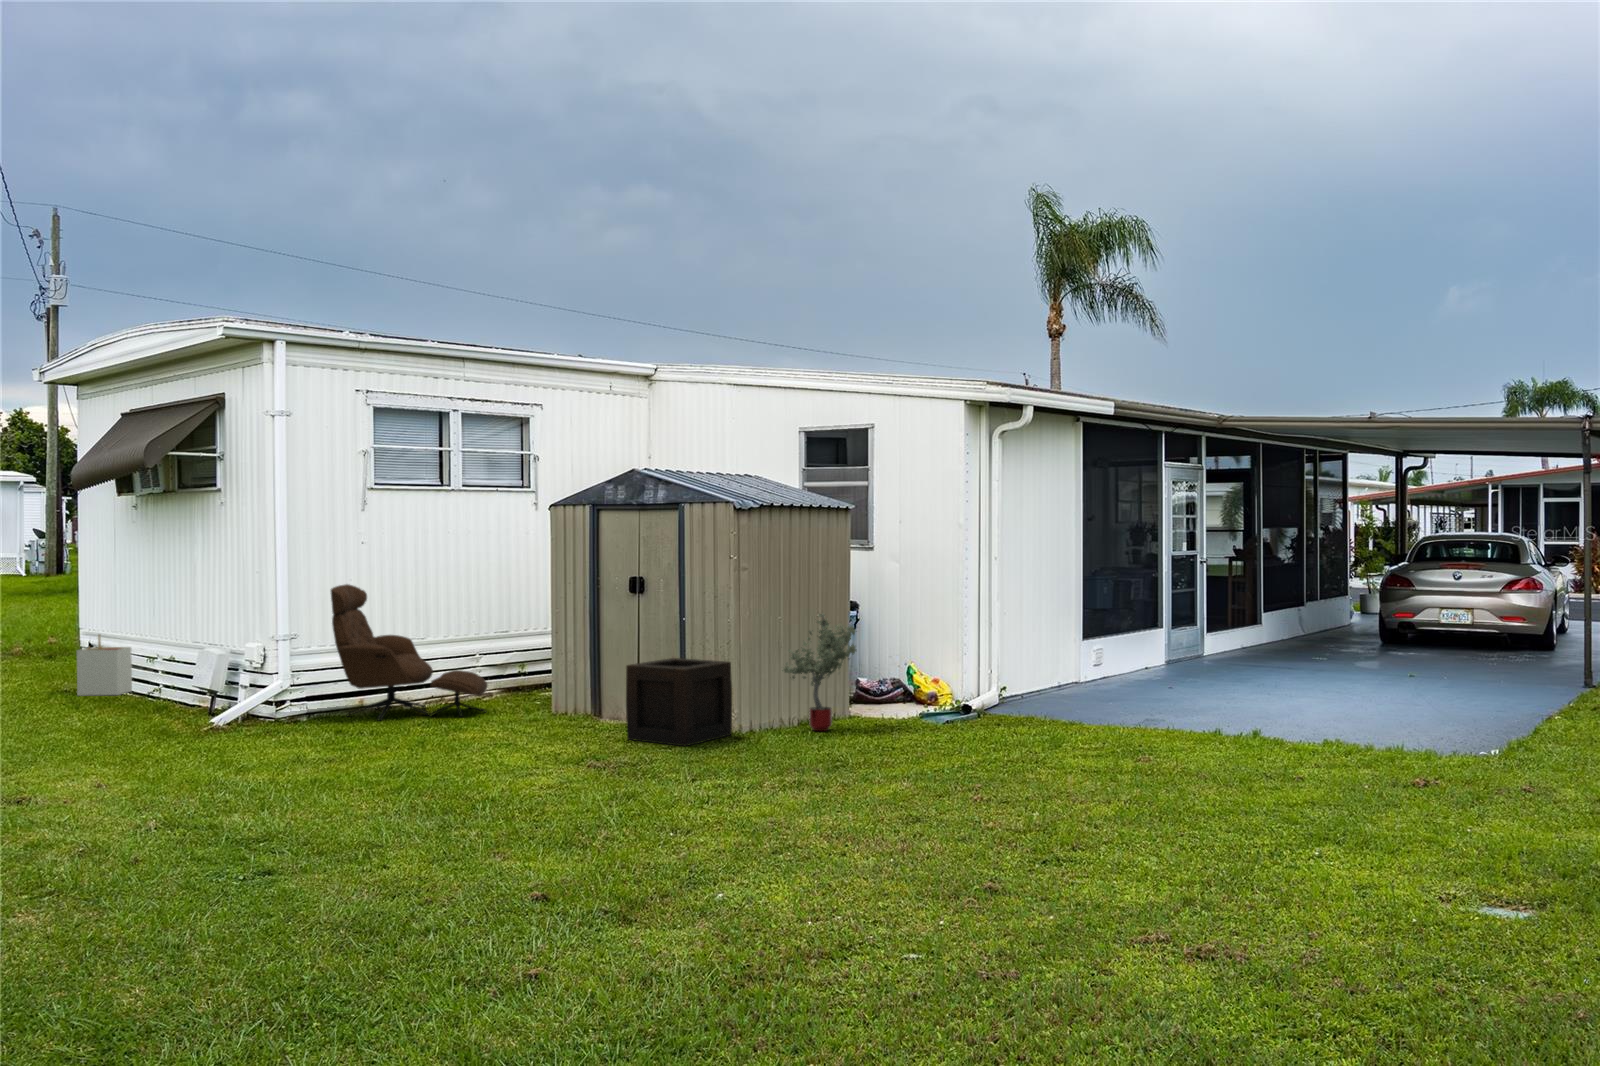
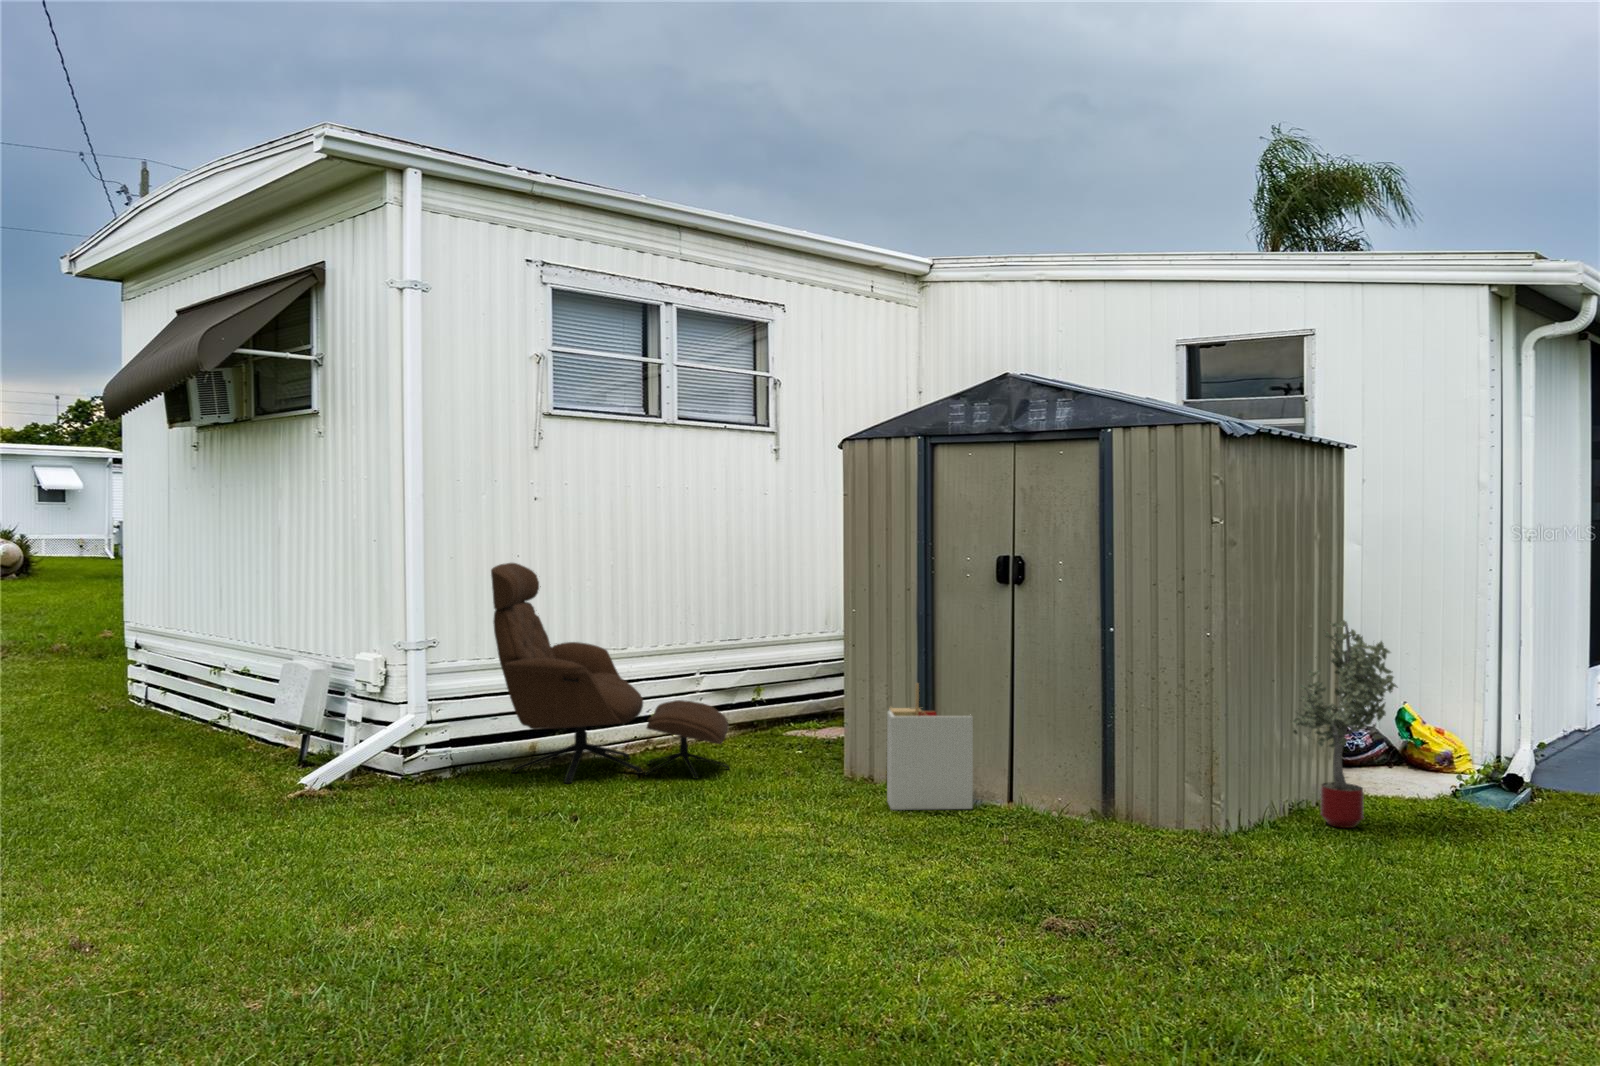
storage bin: present [77,635,132,696] -> present [887,683,973,810]
wooden crate: present [626,658,732,746] -> none [1023,694,1202,864]

